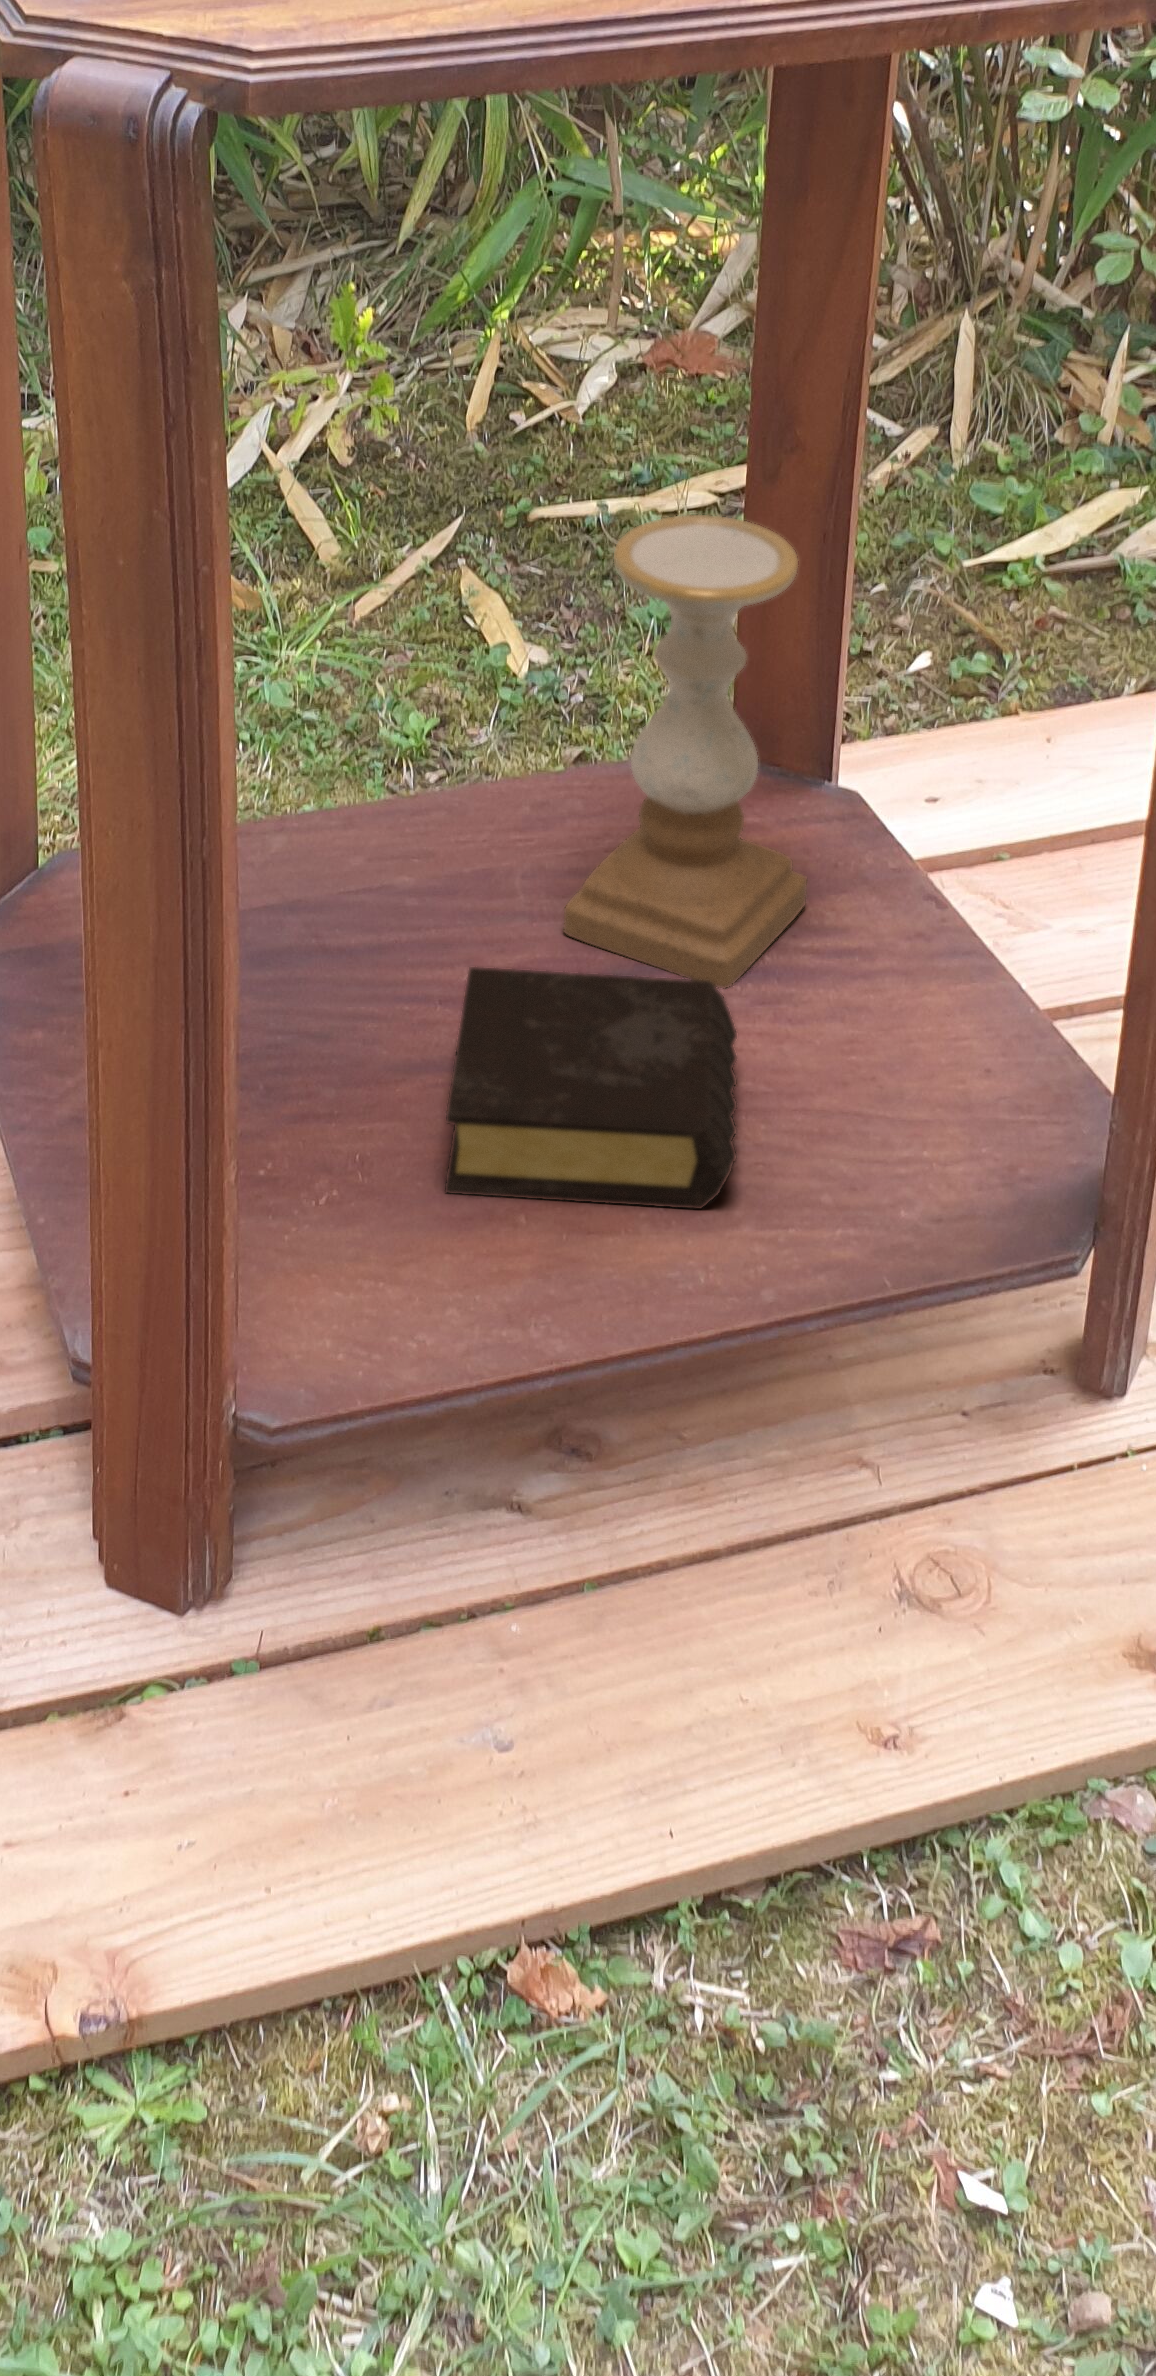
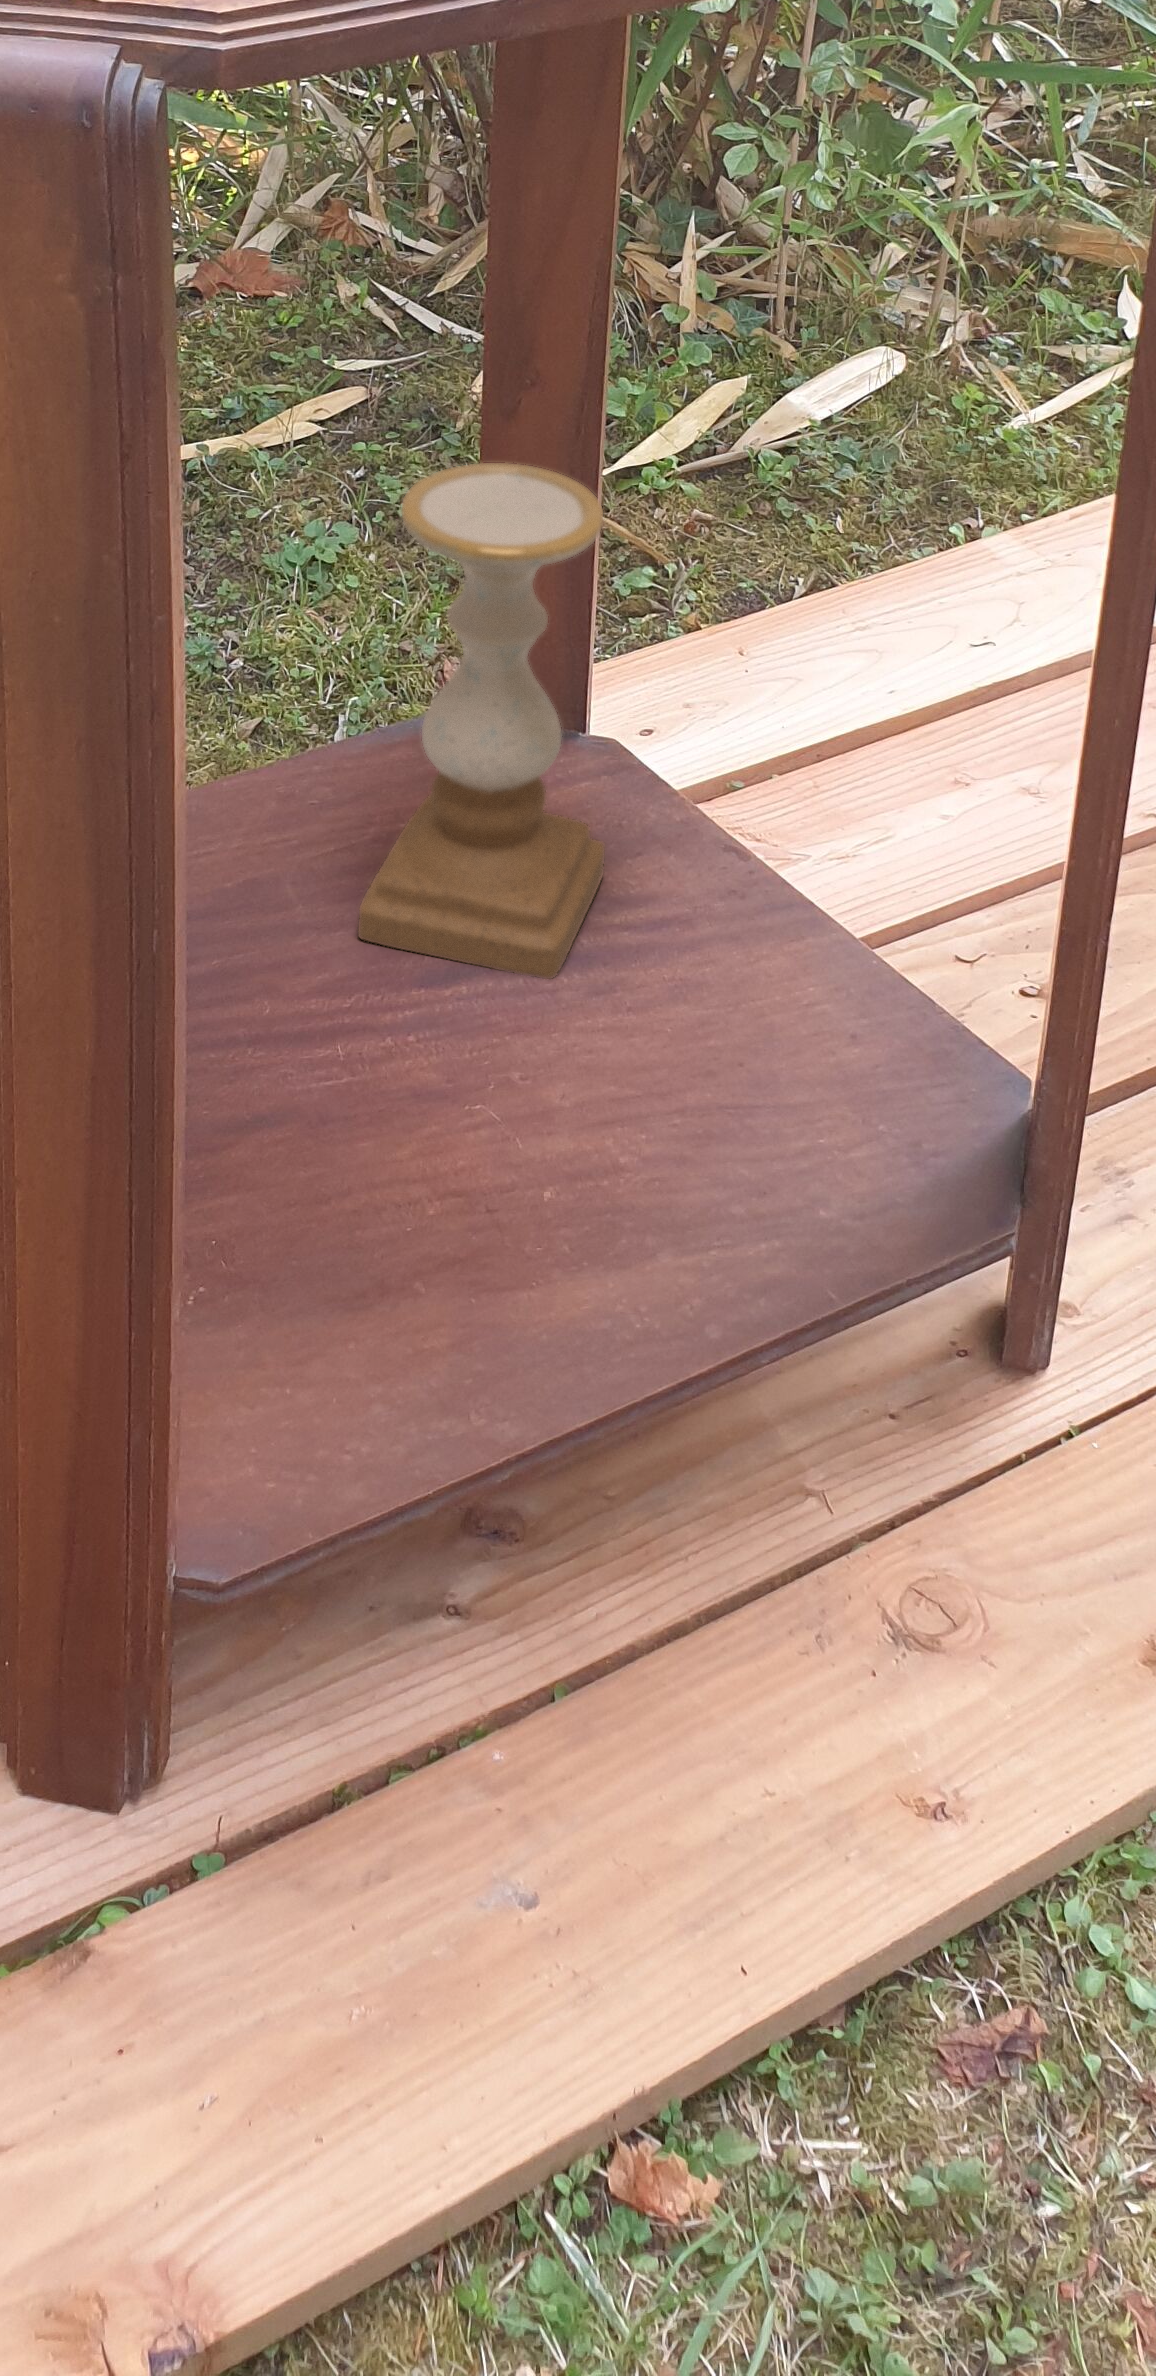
book: present [445,967,737,1209] -> none [302,978,652,1264]

